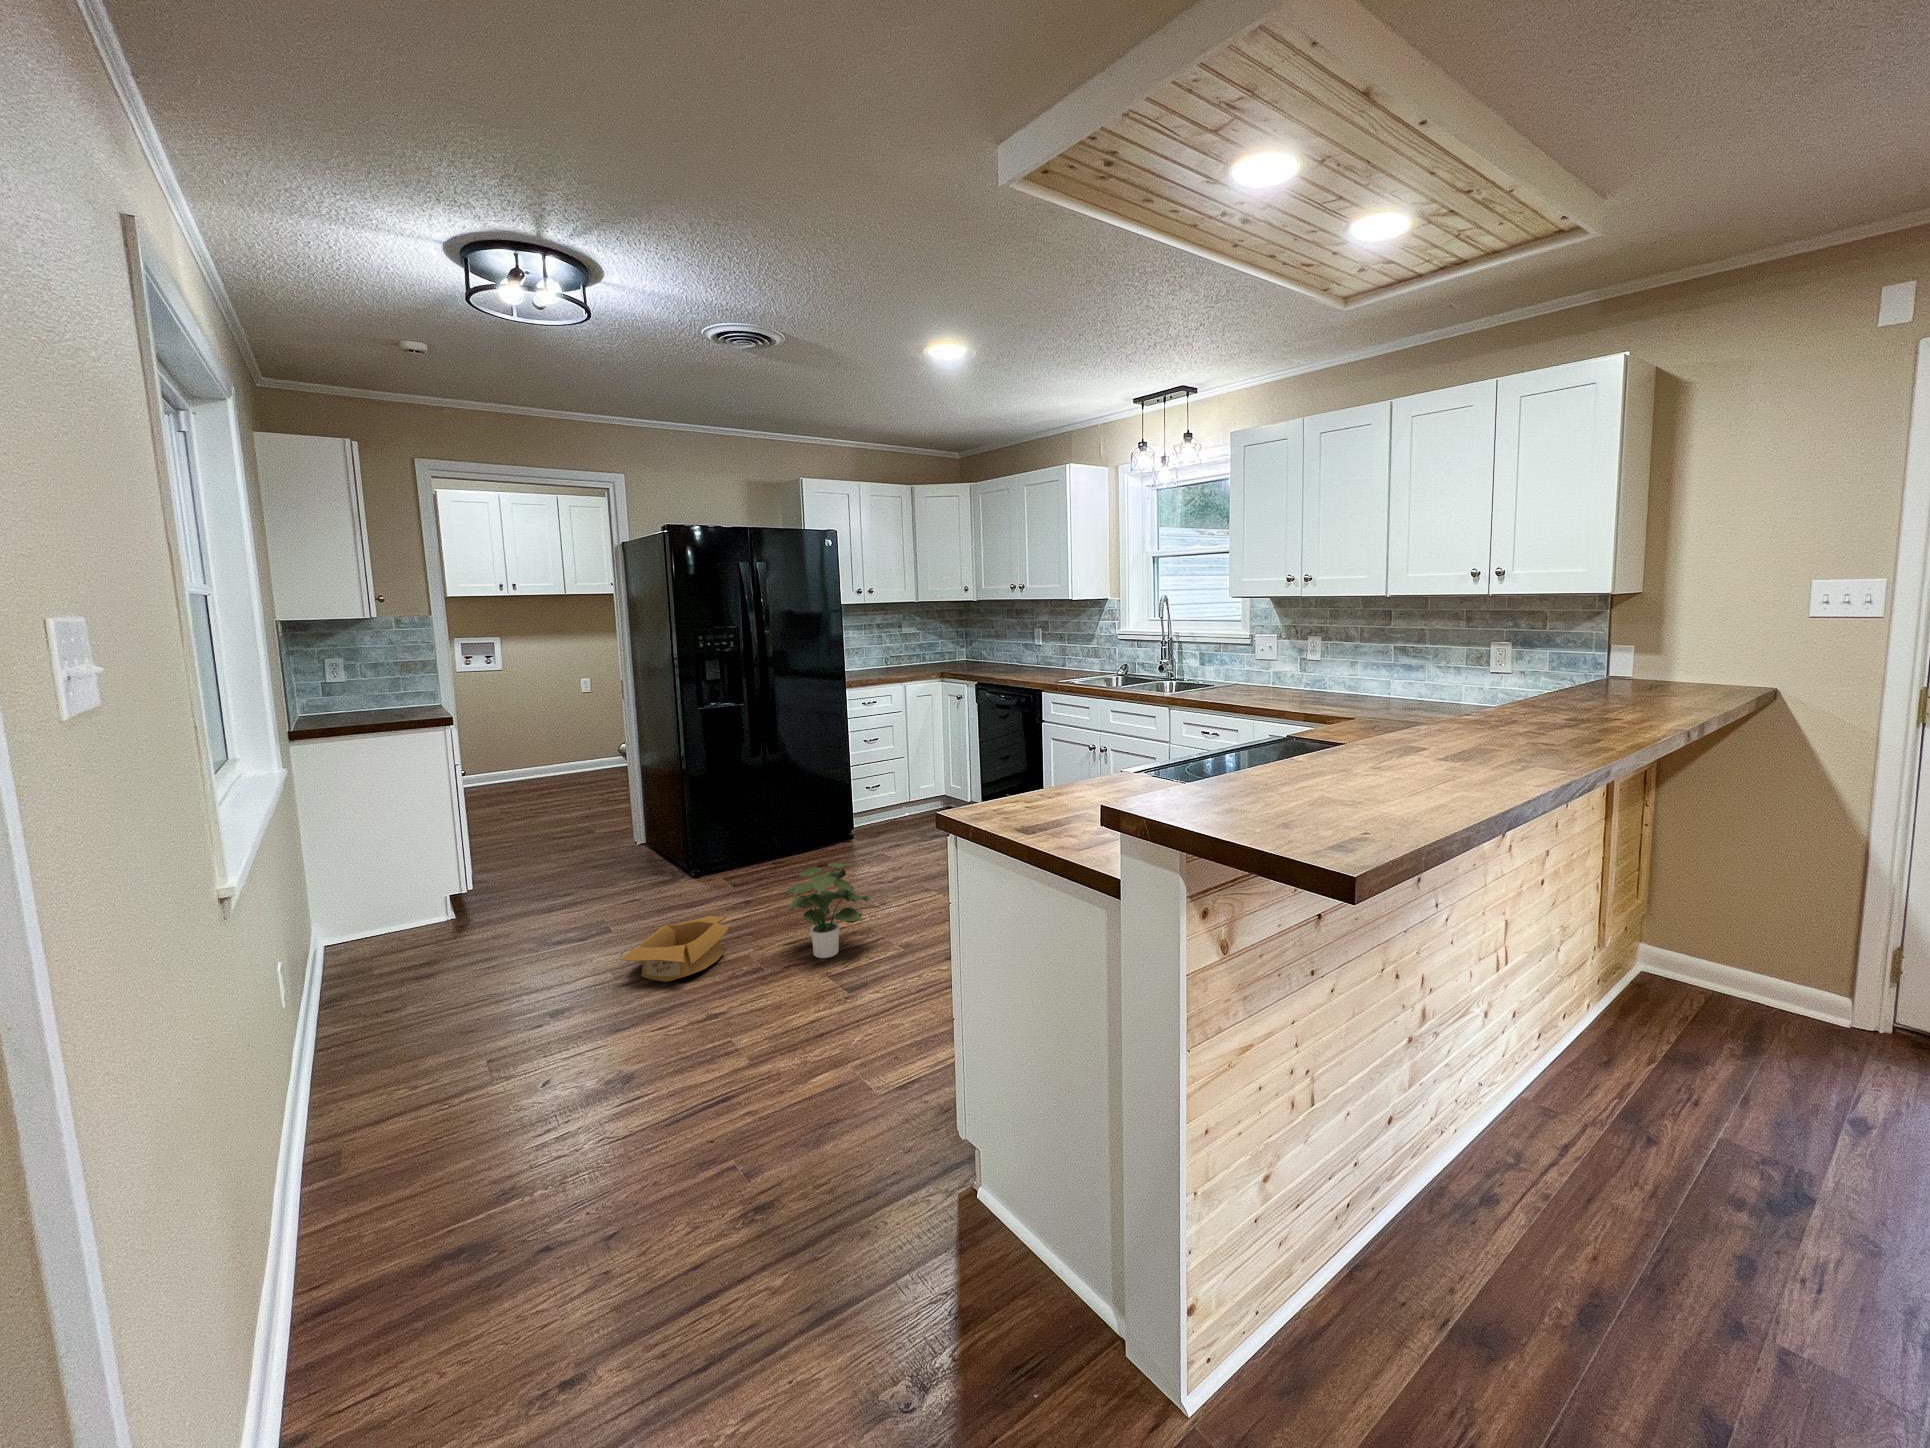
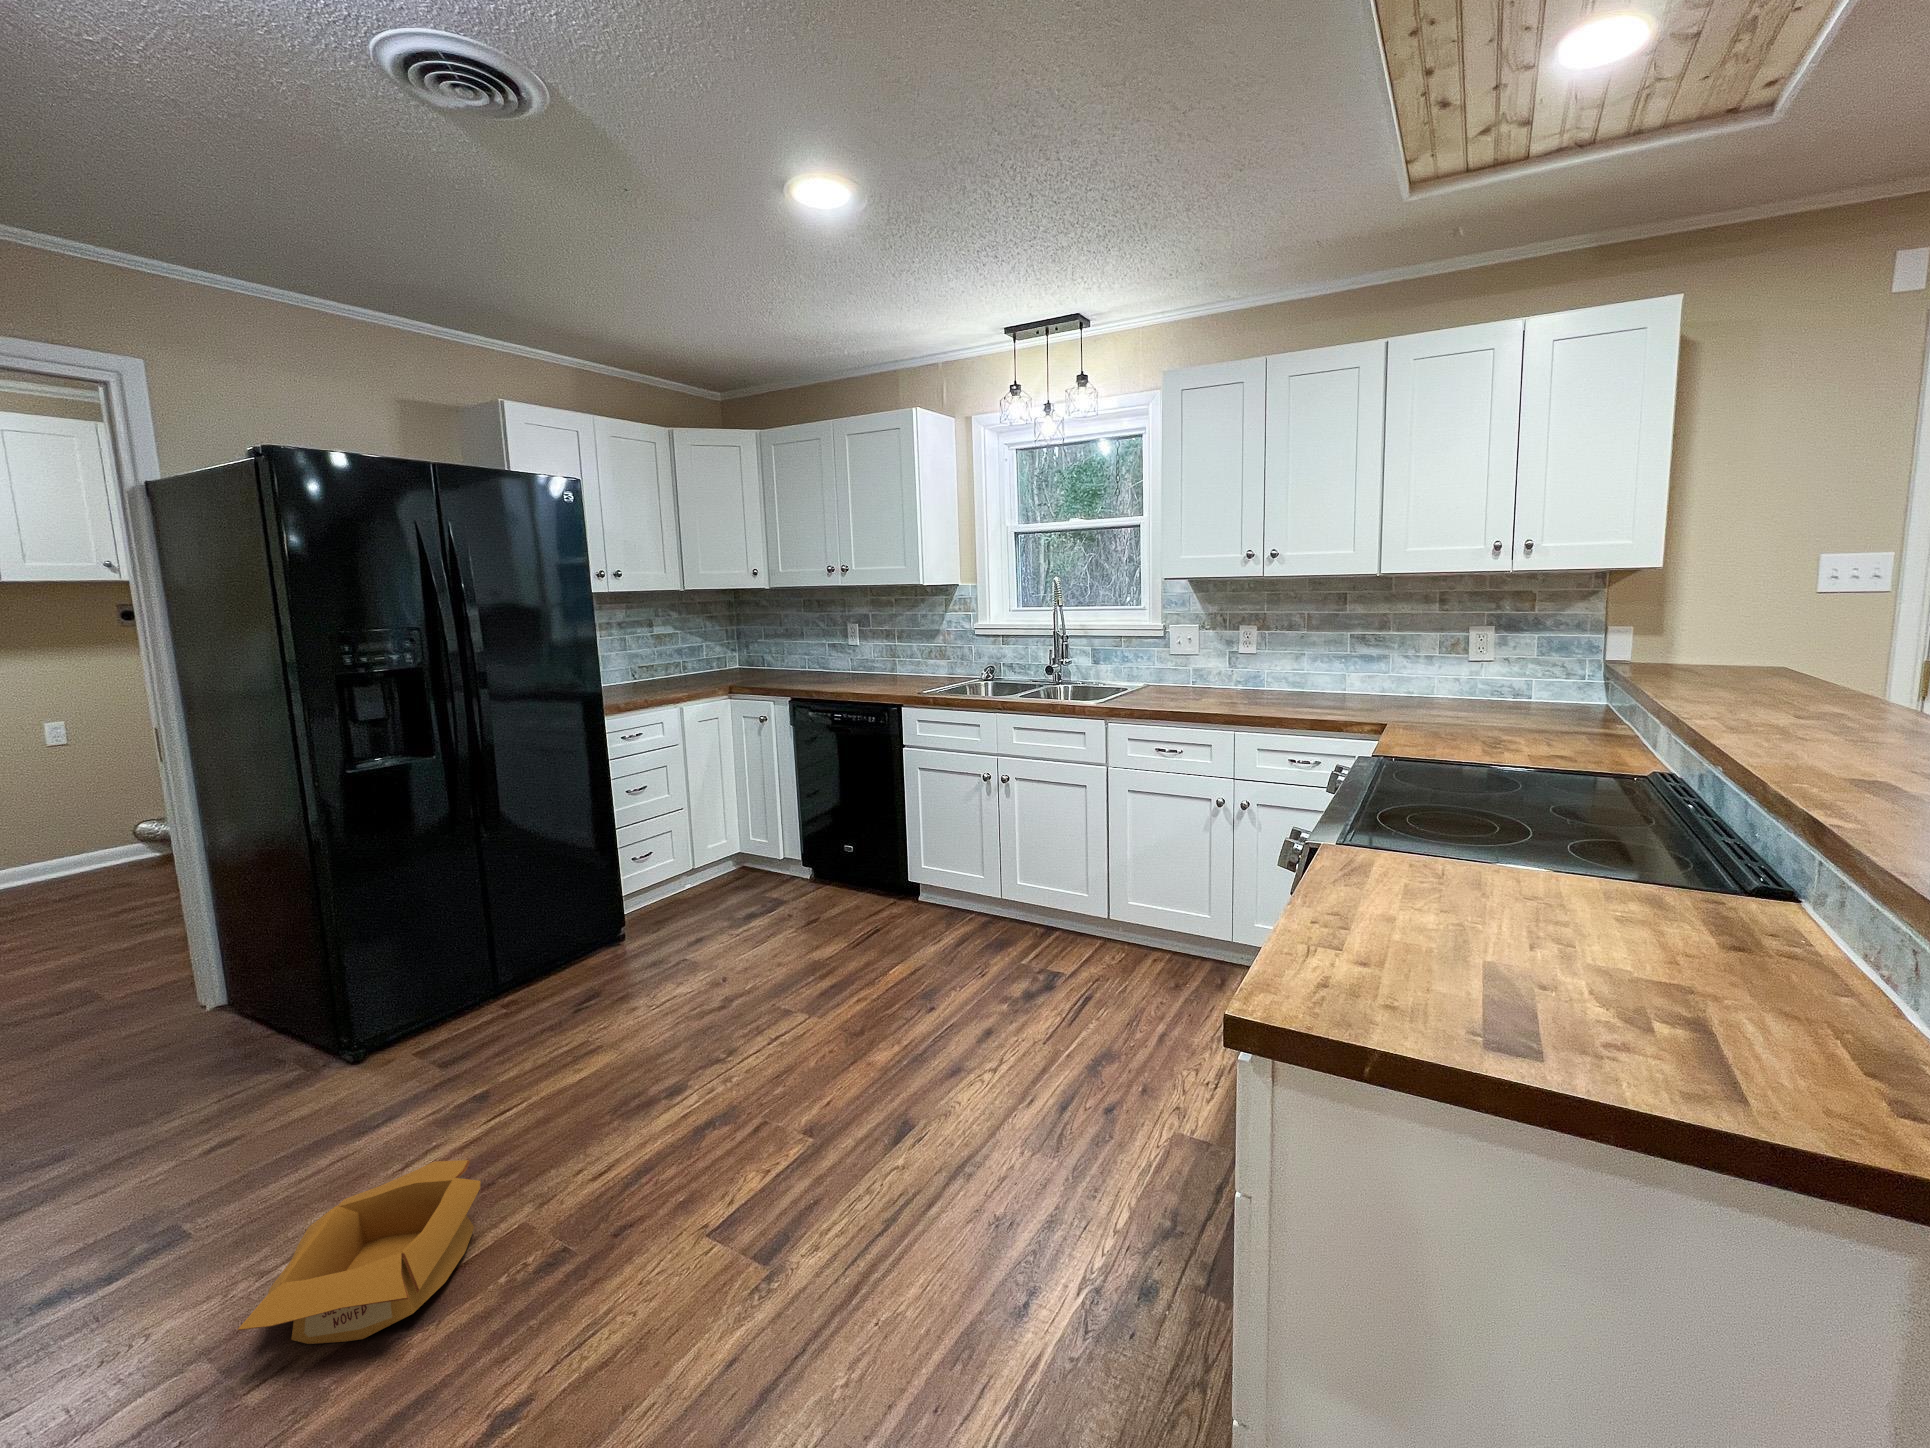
potted plant: present [785,863,871,958] -> none [591,1015,752,1193]

